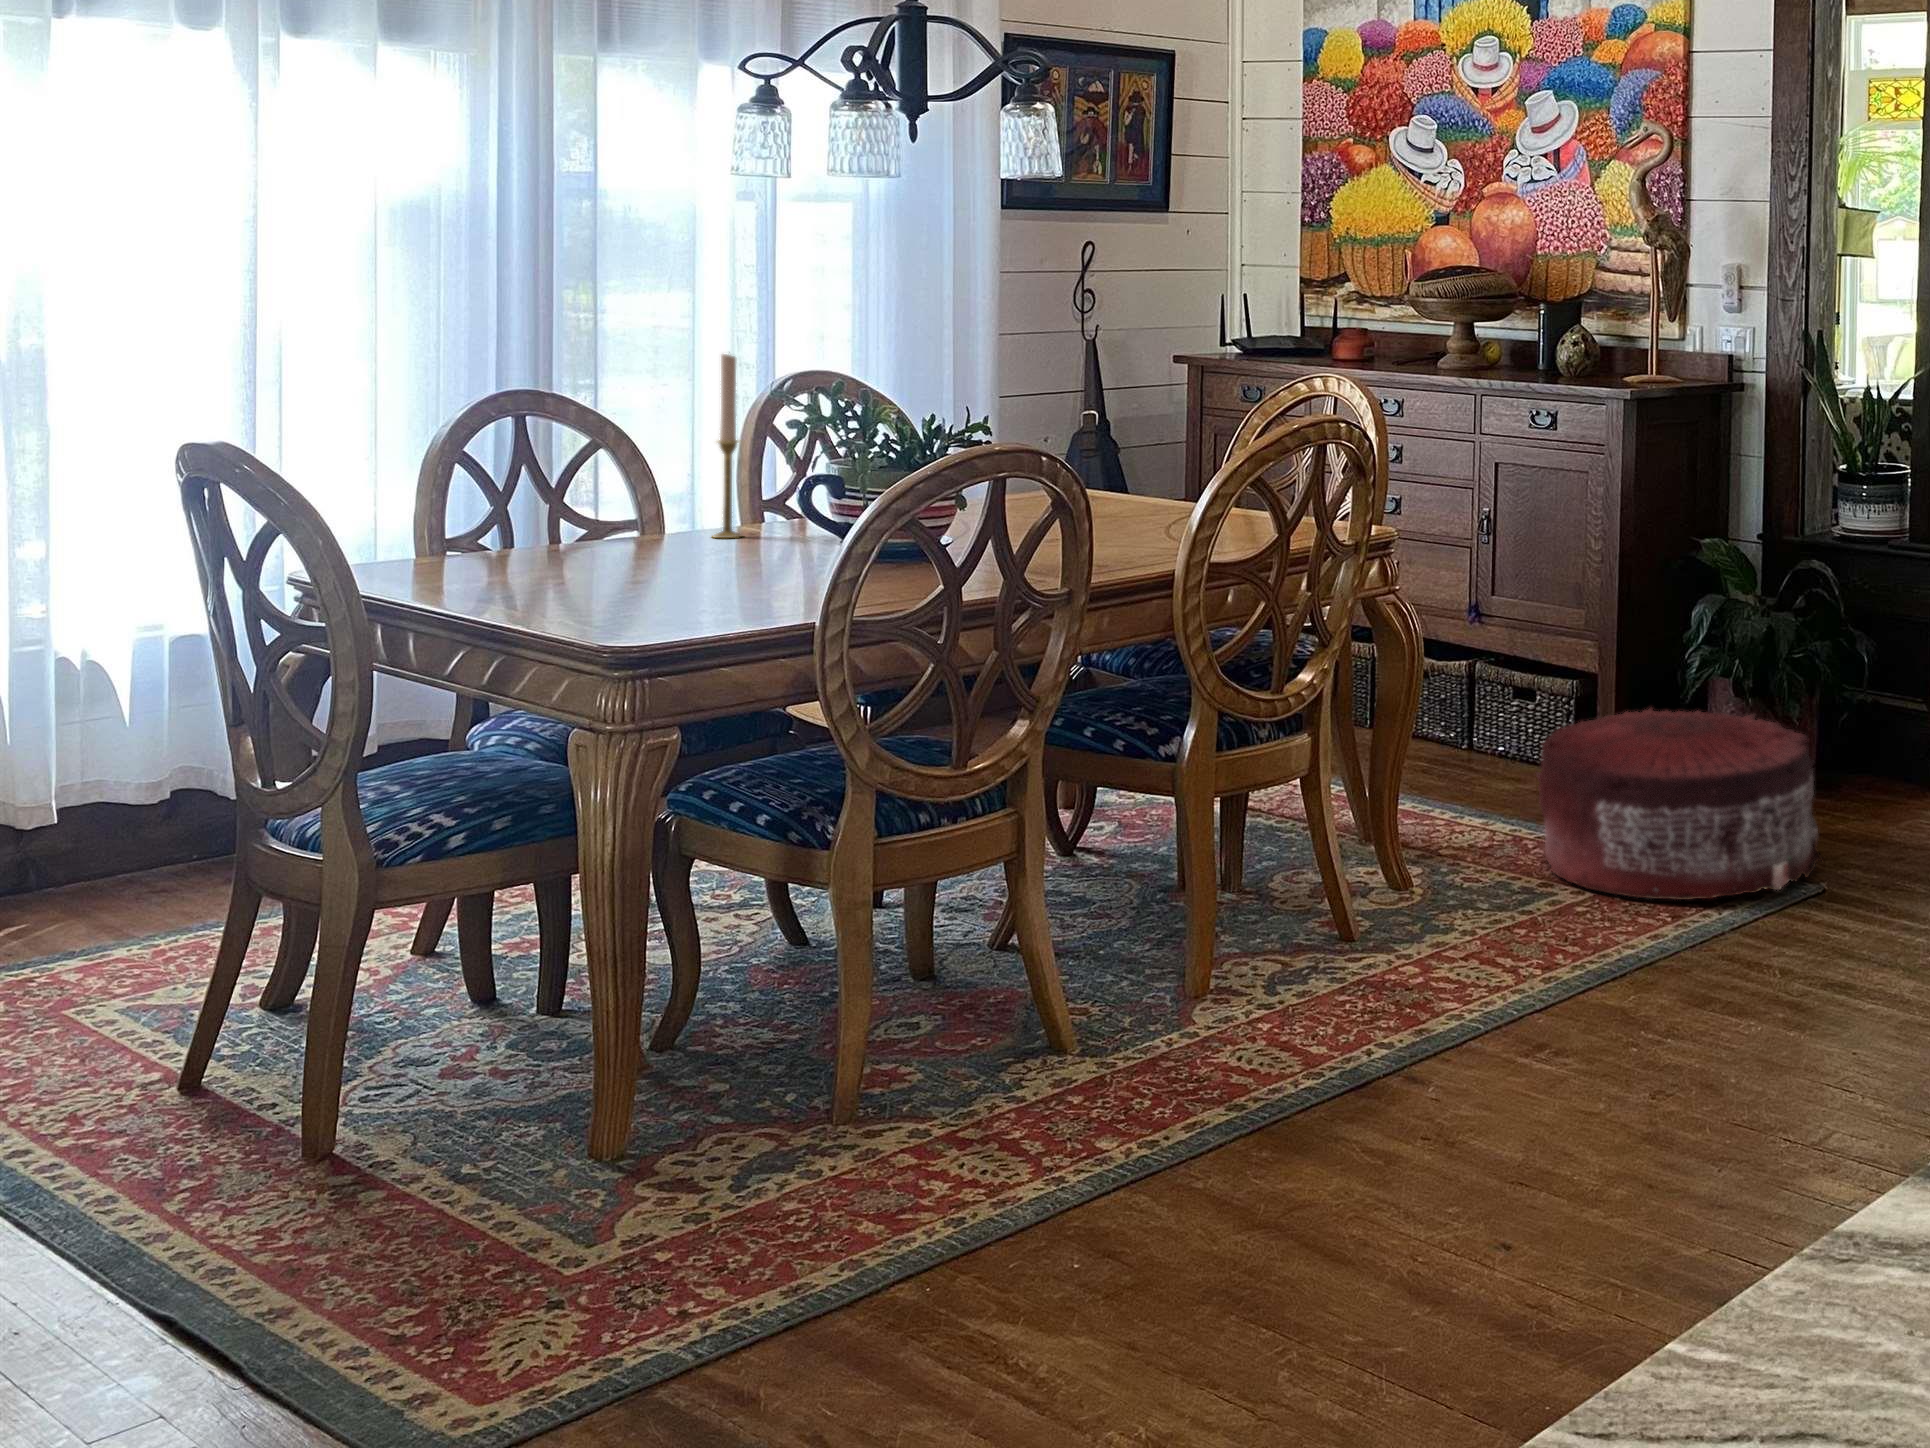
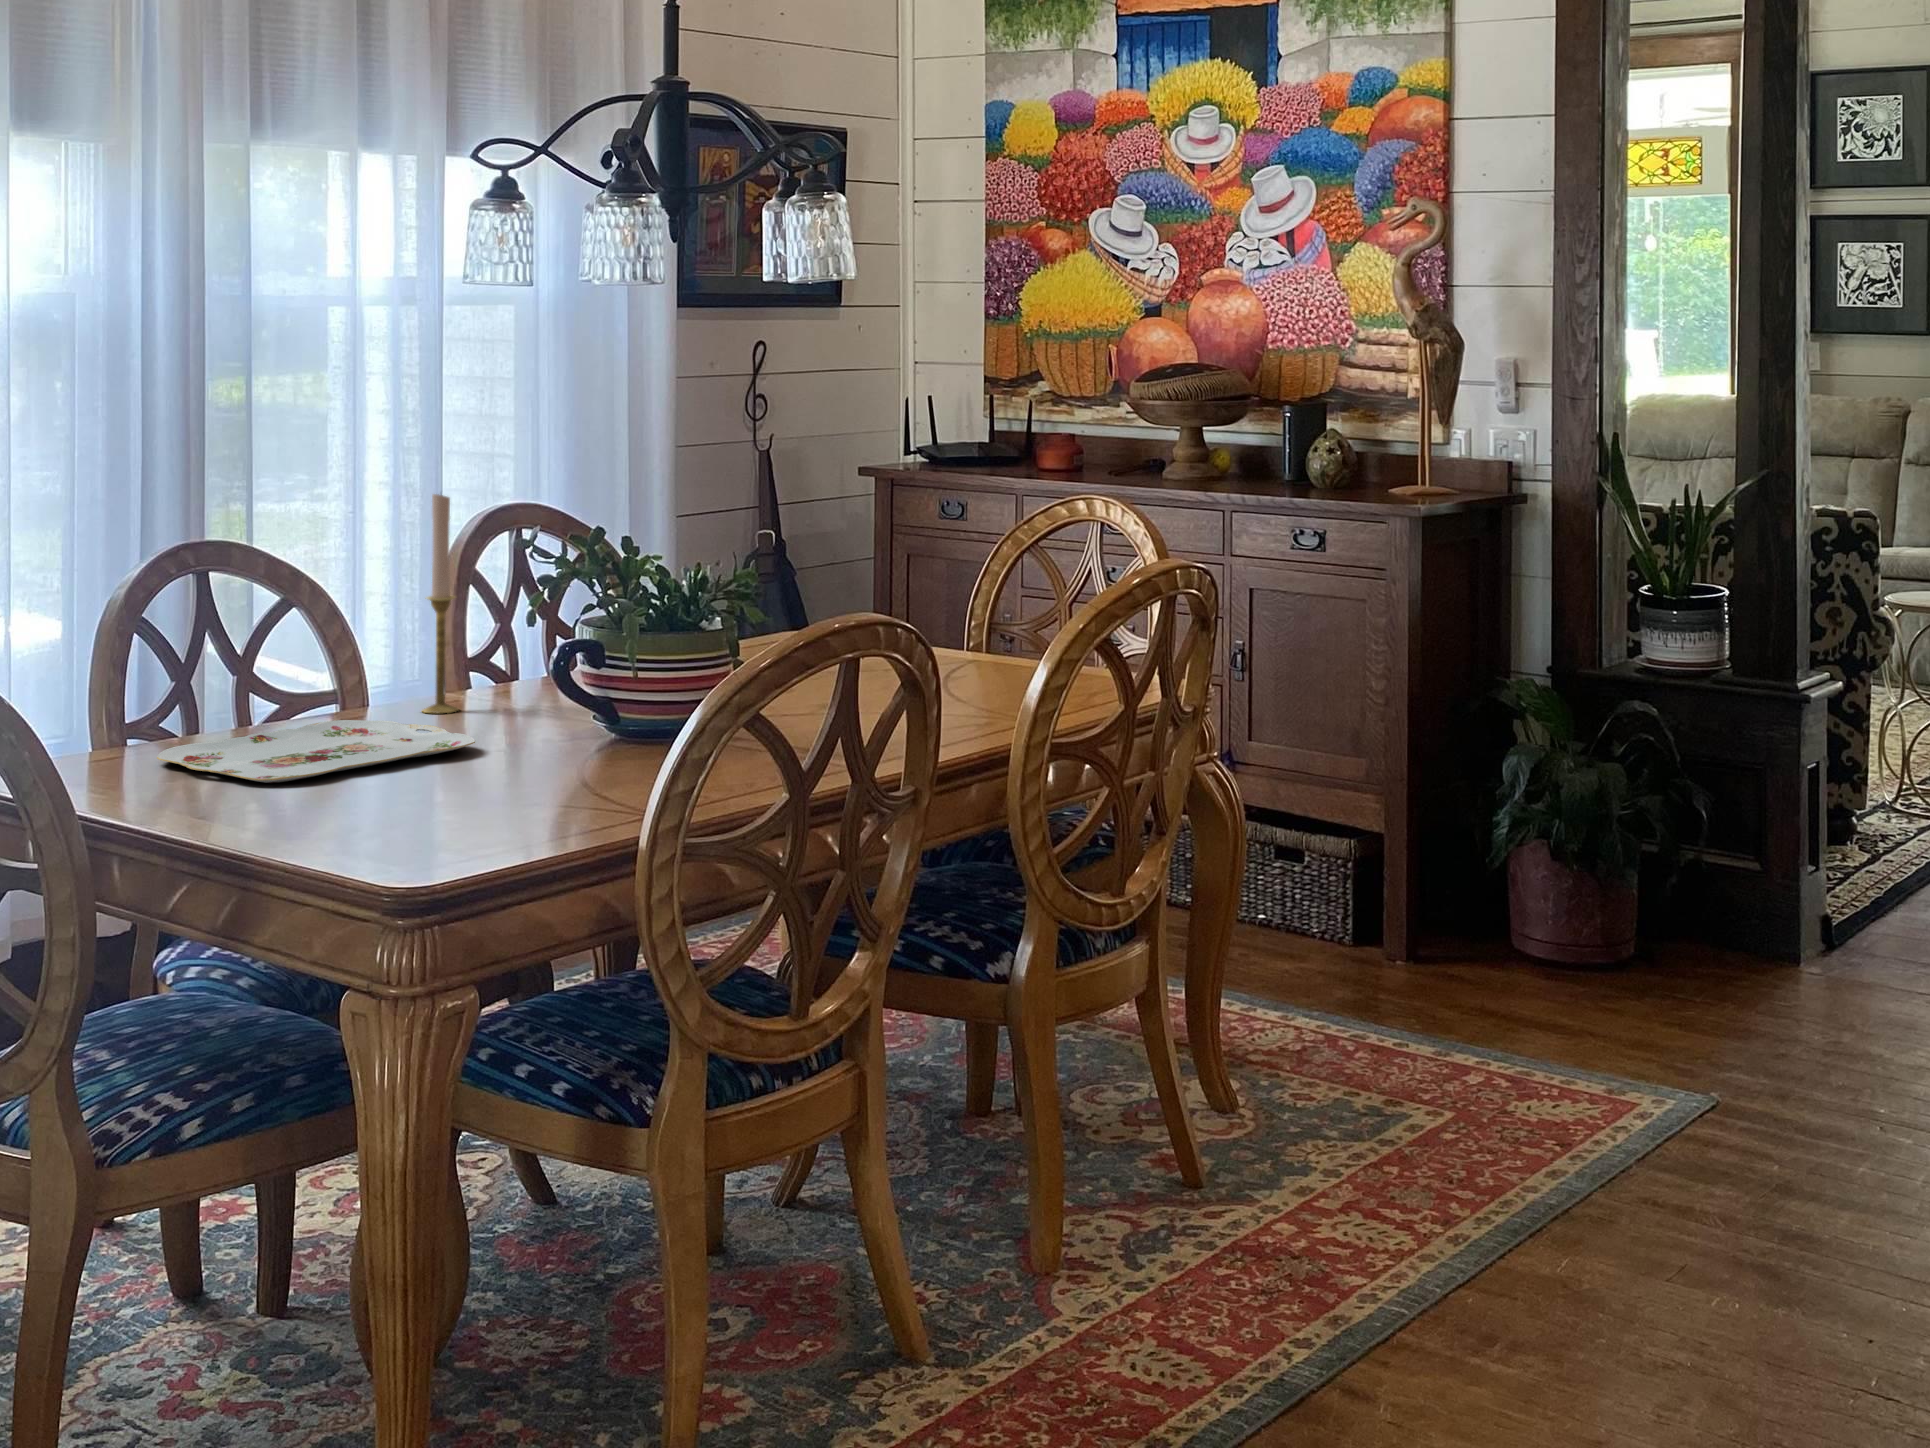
serving tray: none [463,539,735,581] -> present [157,720,475,783]
pouf: present [1535,708,1823,900] -> none [1362,879,1705,1119]

